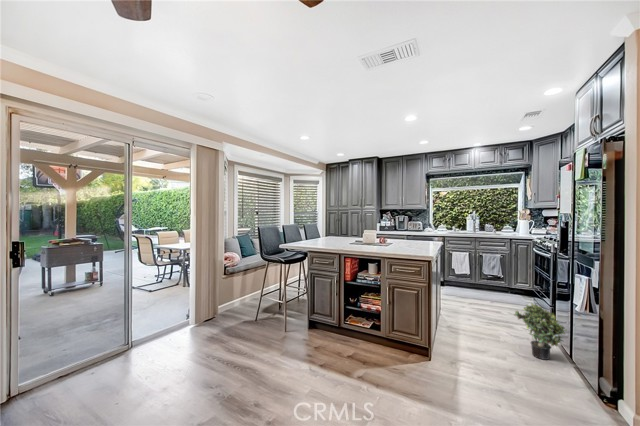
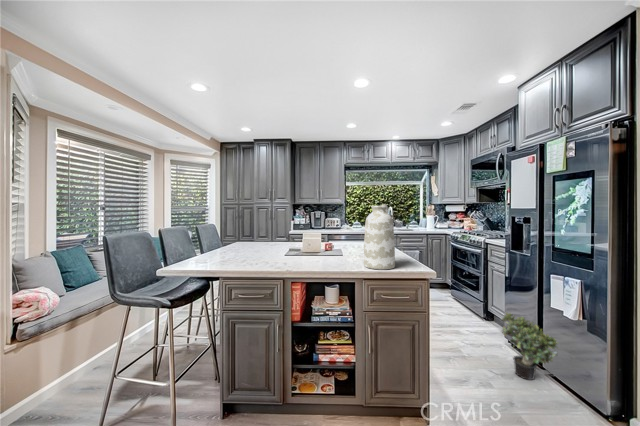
vase: none [384,211,404,251] -> present [364,204,395,269]

